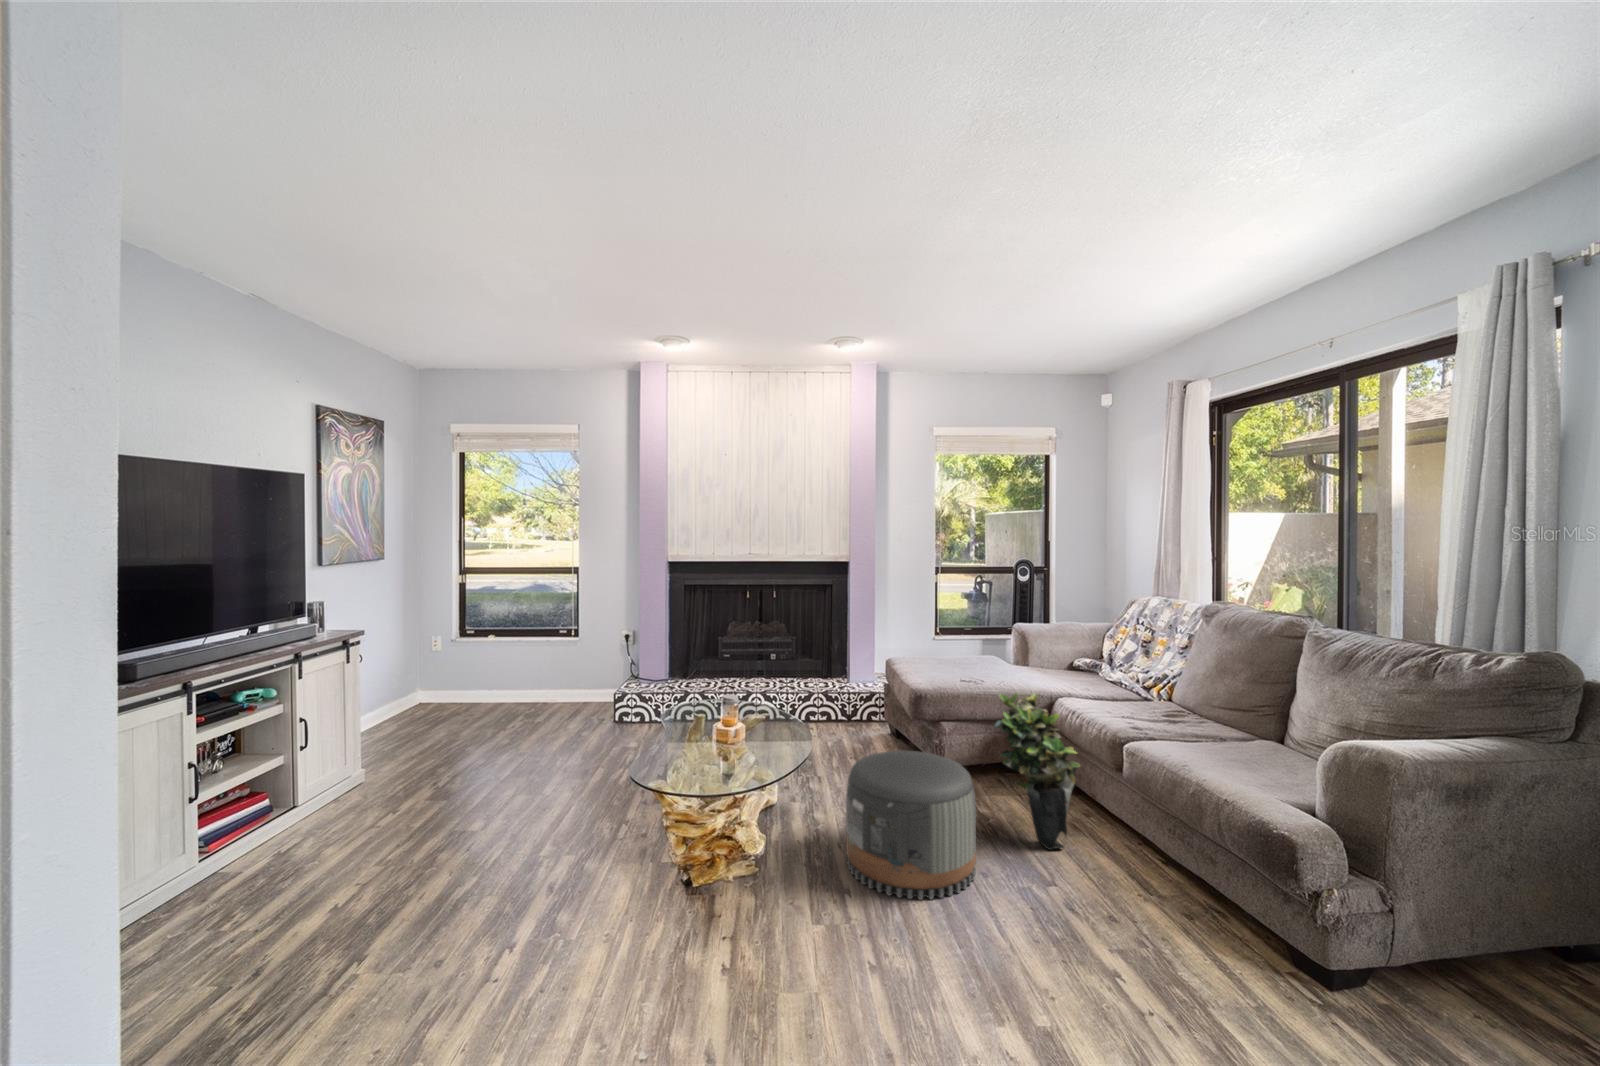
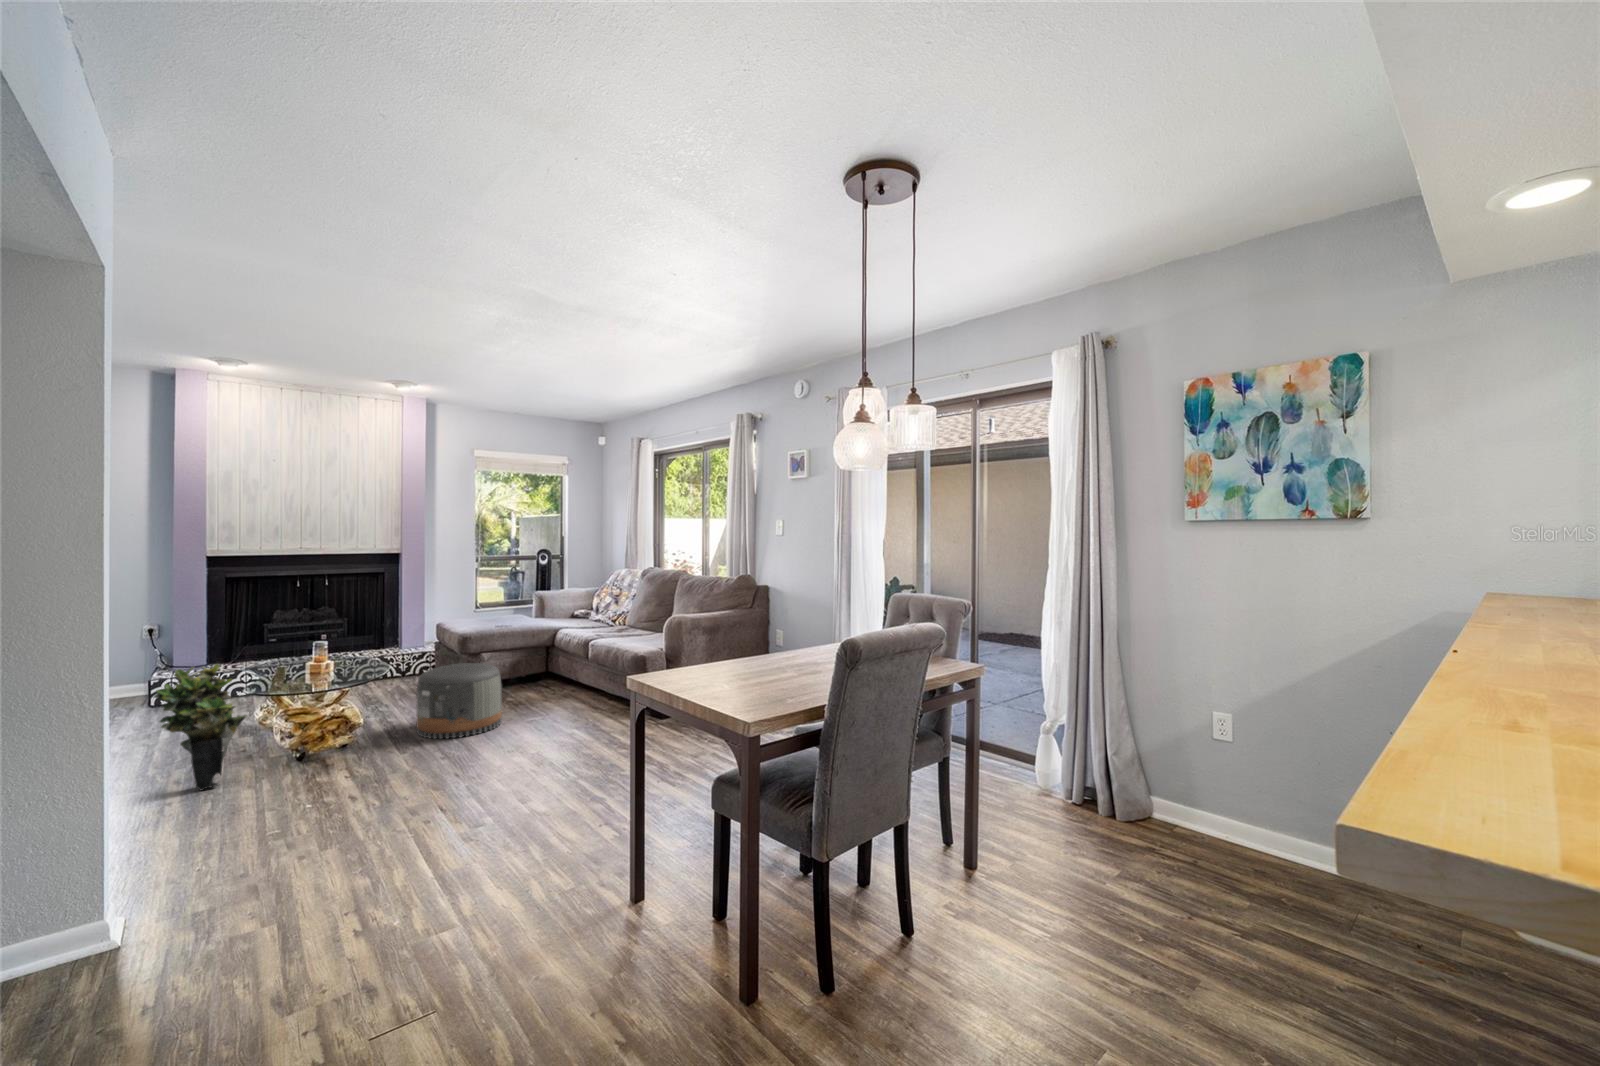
potted plant: present [995,693,1080,850] -> present [154,664,246,790]

